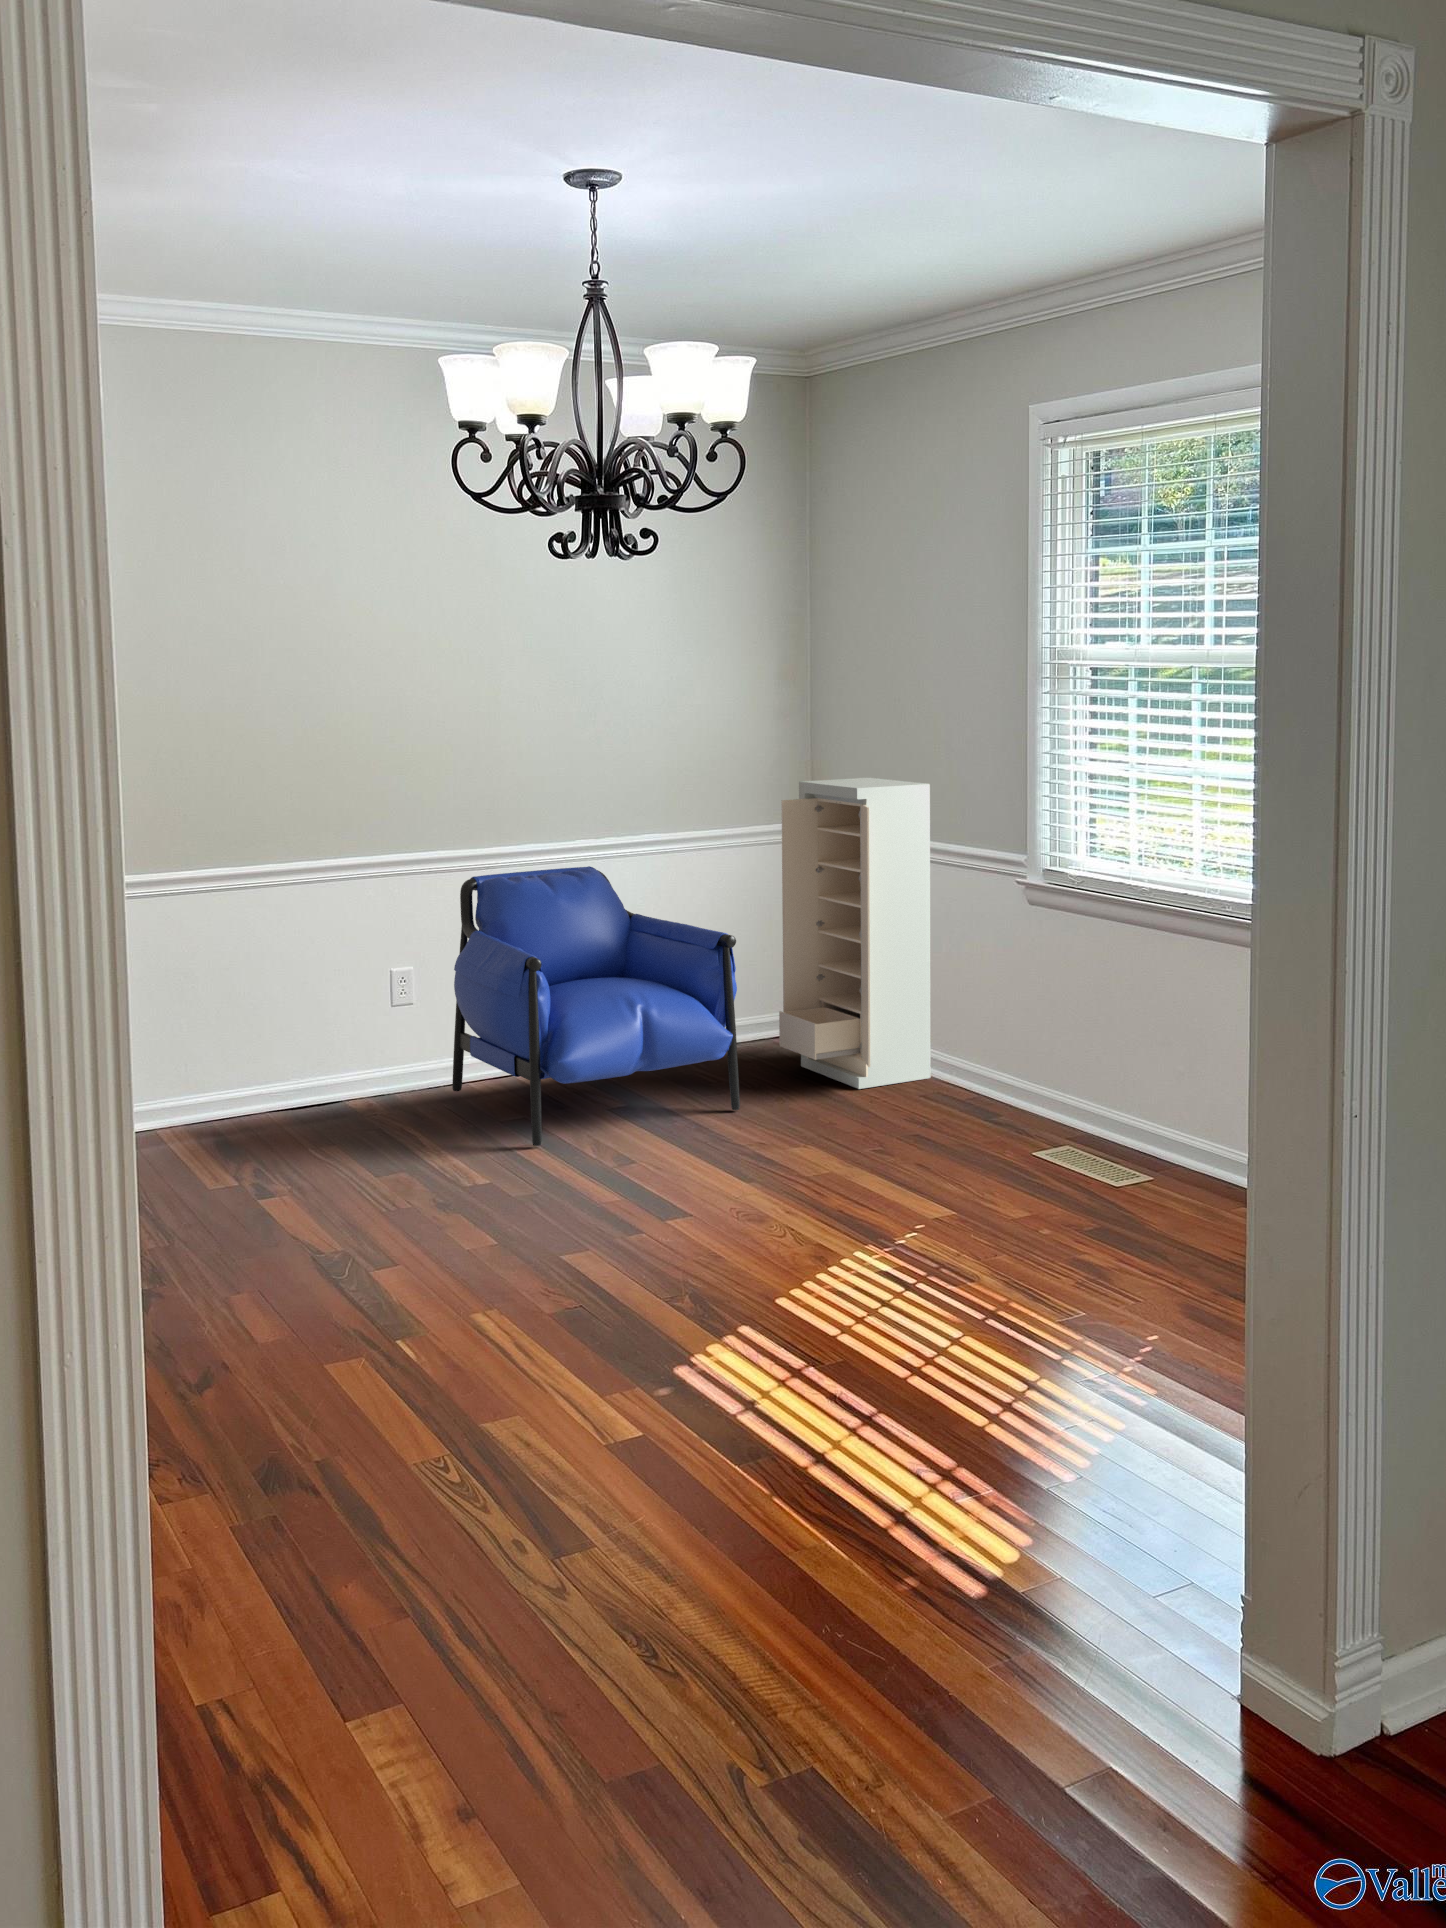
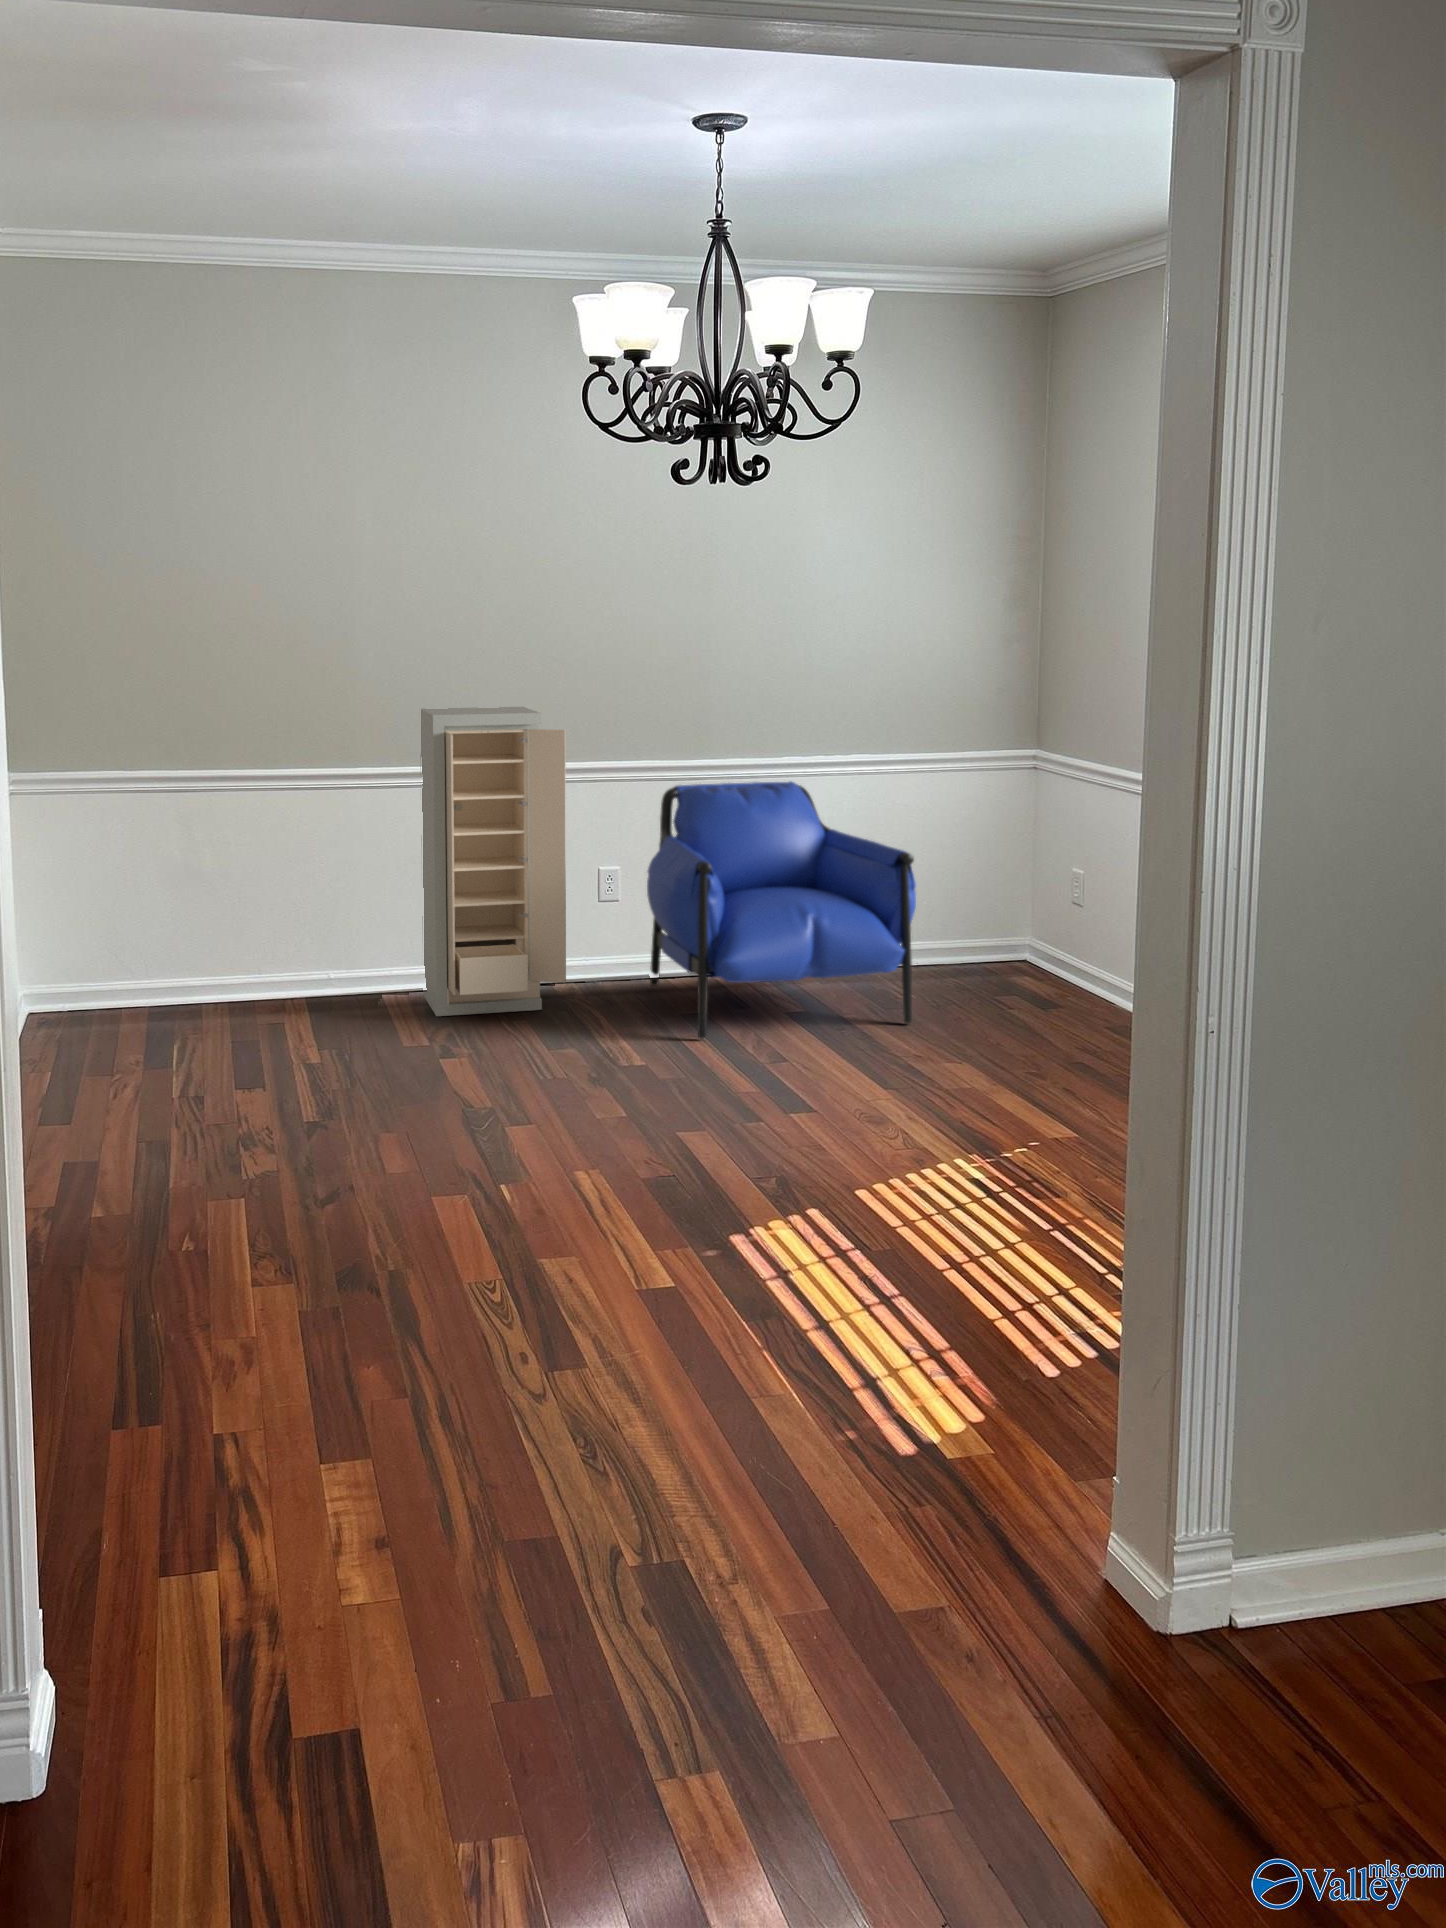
storage cabinet: present [779,778,931,1089] -> present [421,707,566,1016]

